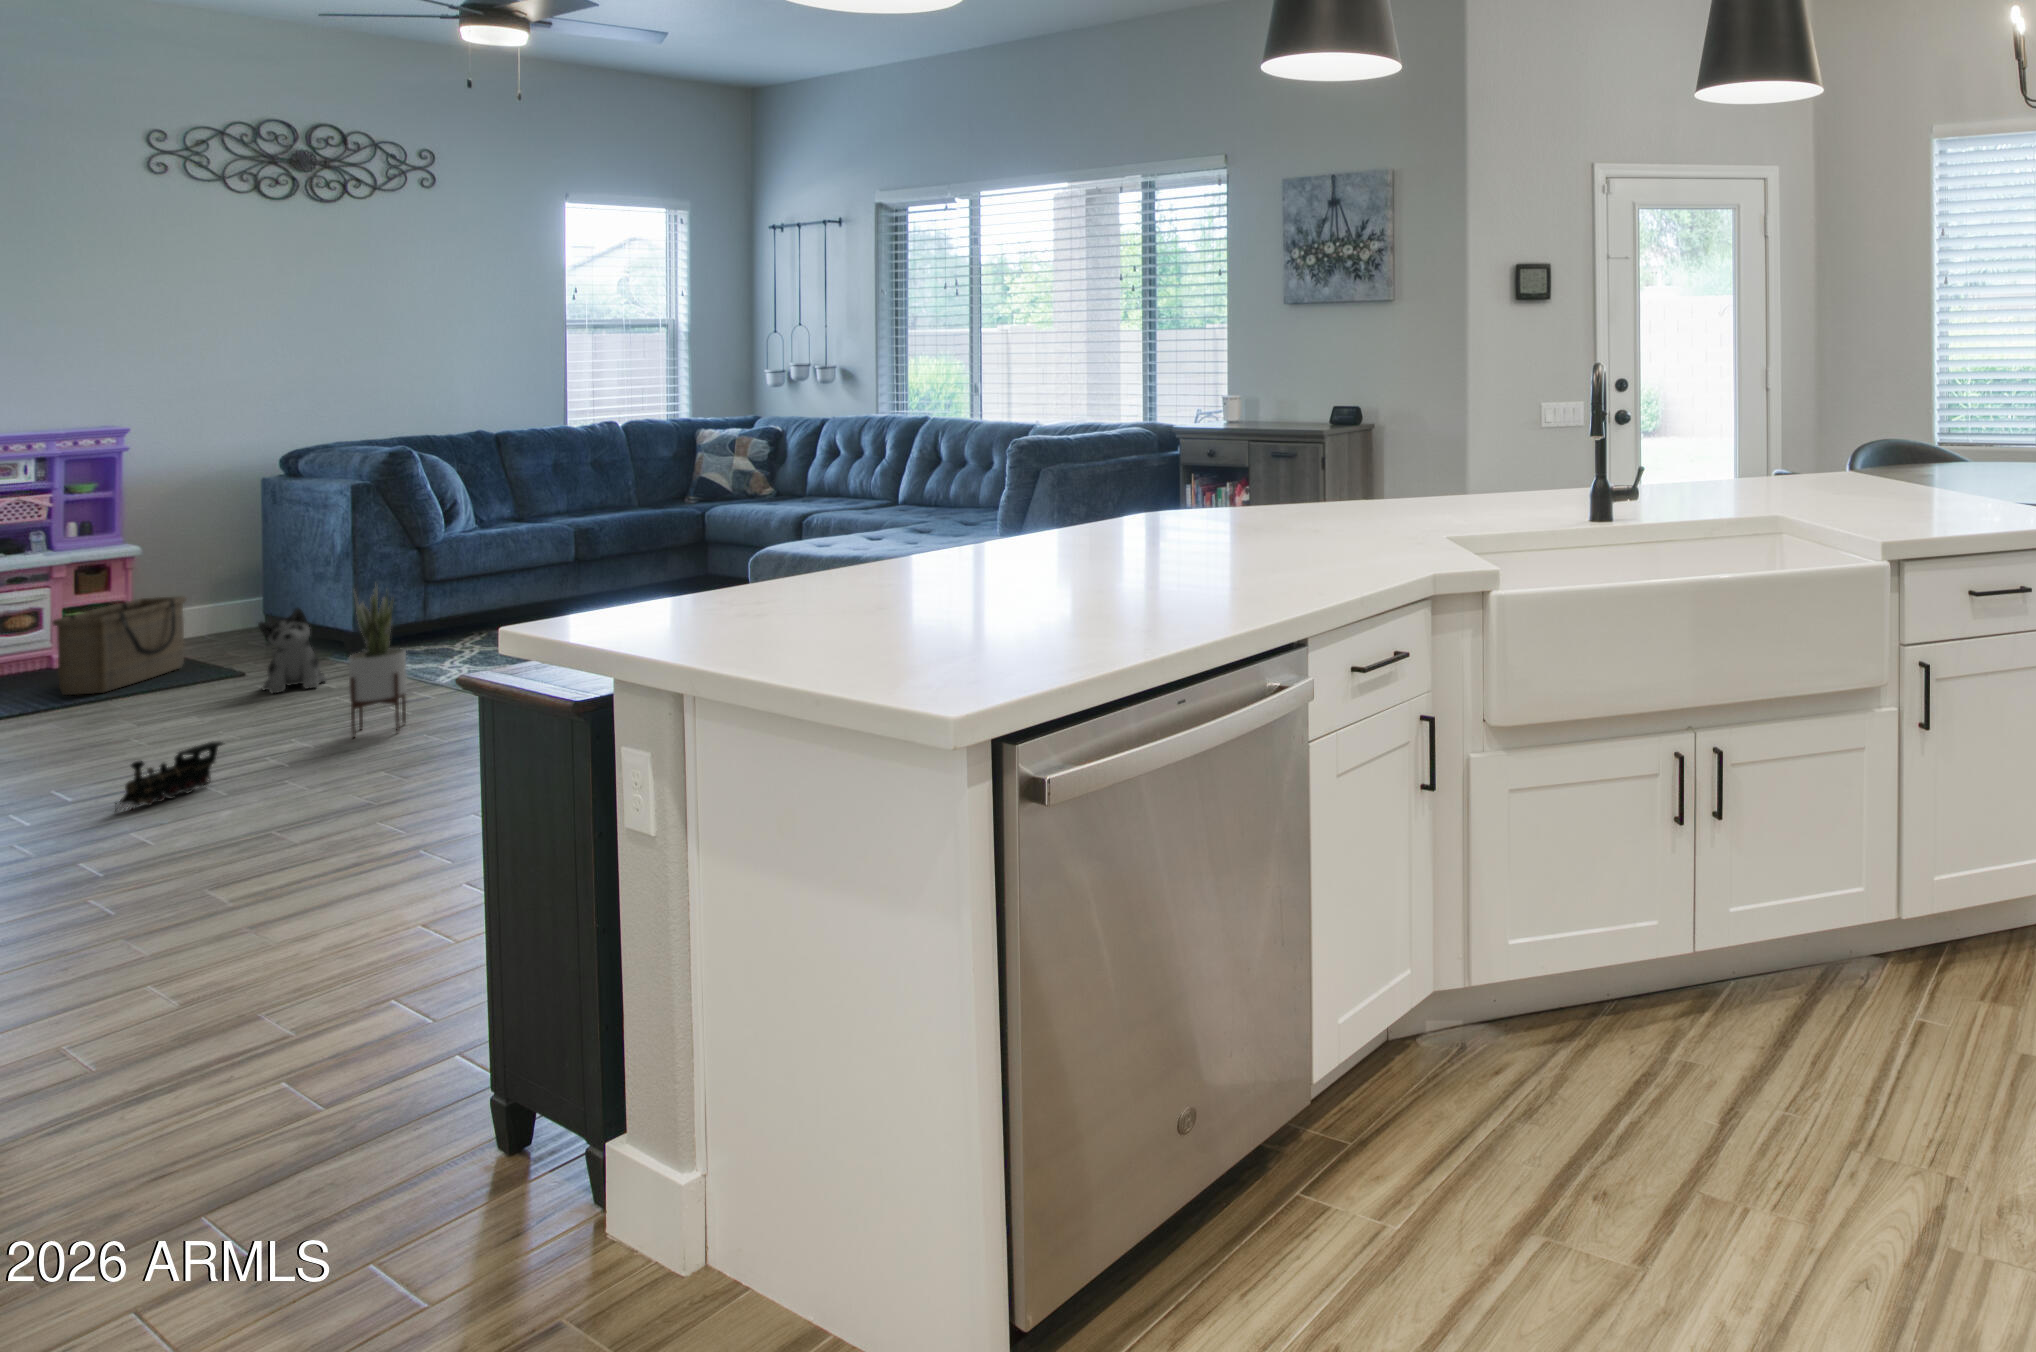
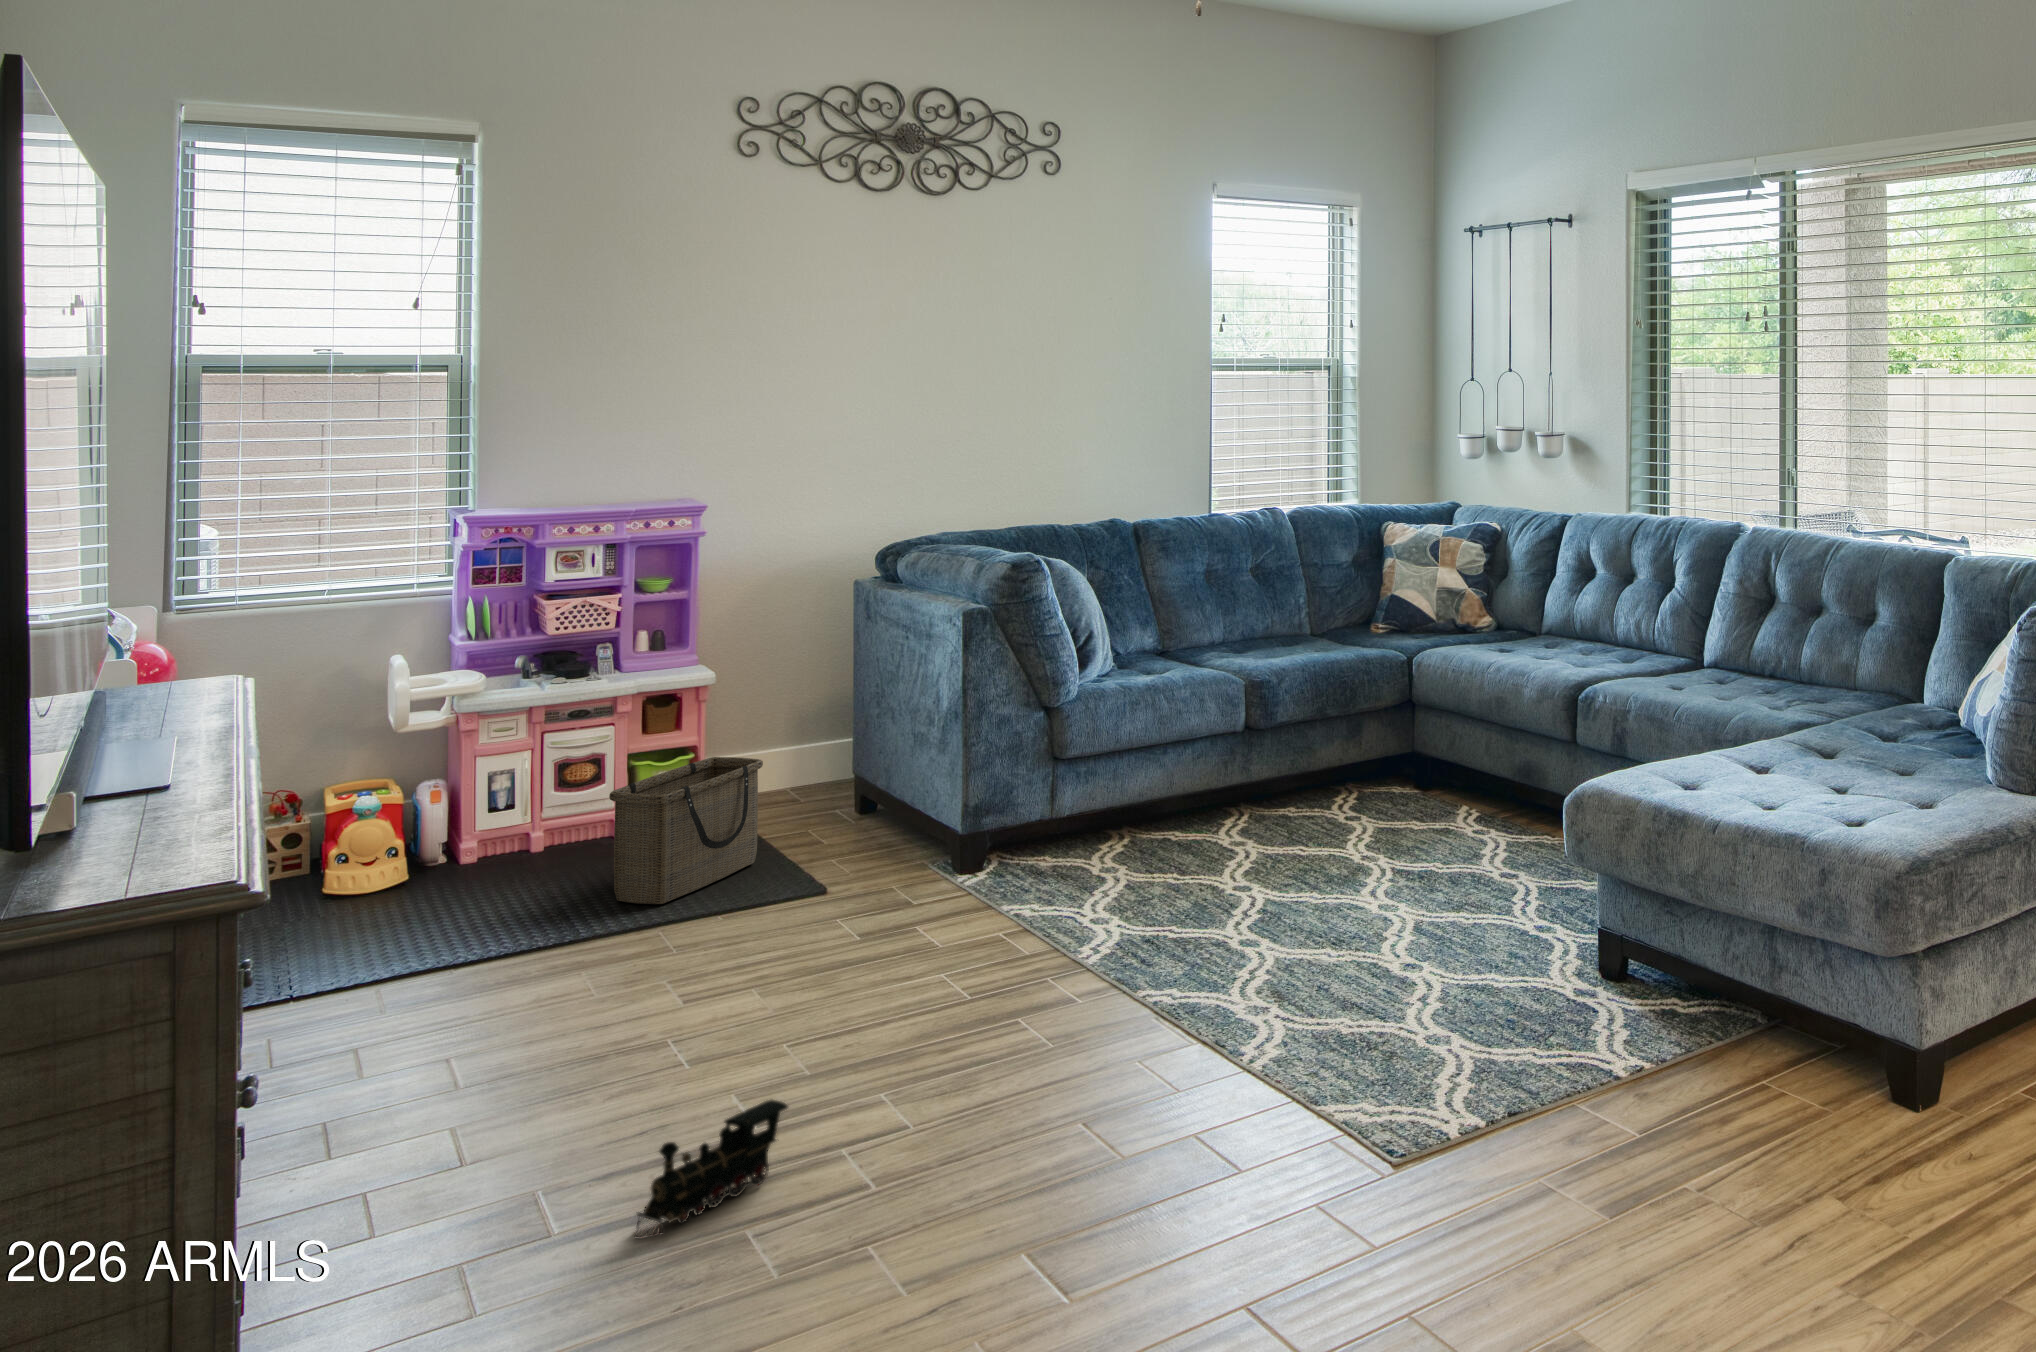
potted plant: present [349,586,407,737] -> none [958,814,1036,1081]
plush toy: present [258,608,327,693] -> none [842,807,923,942]

